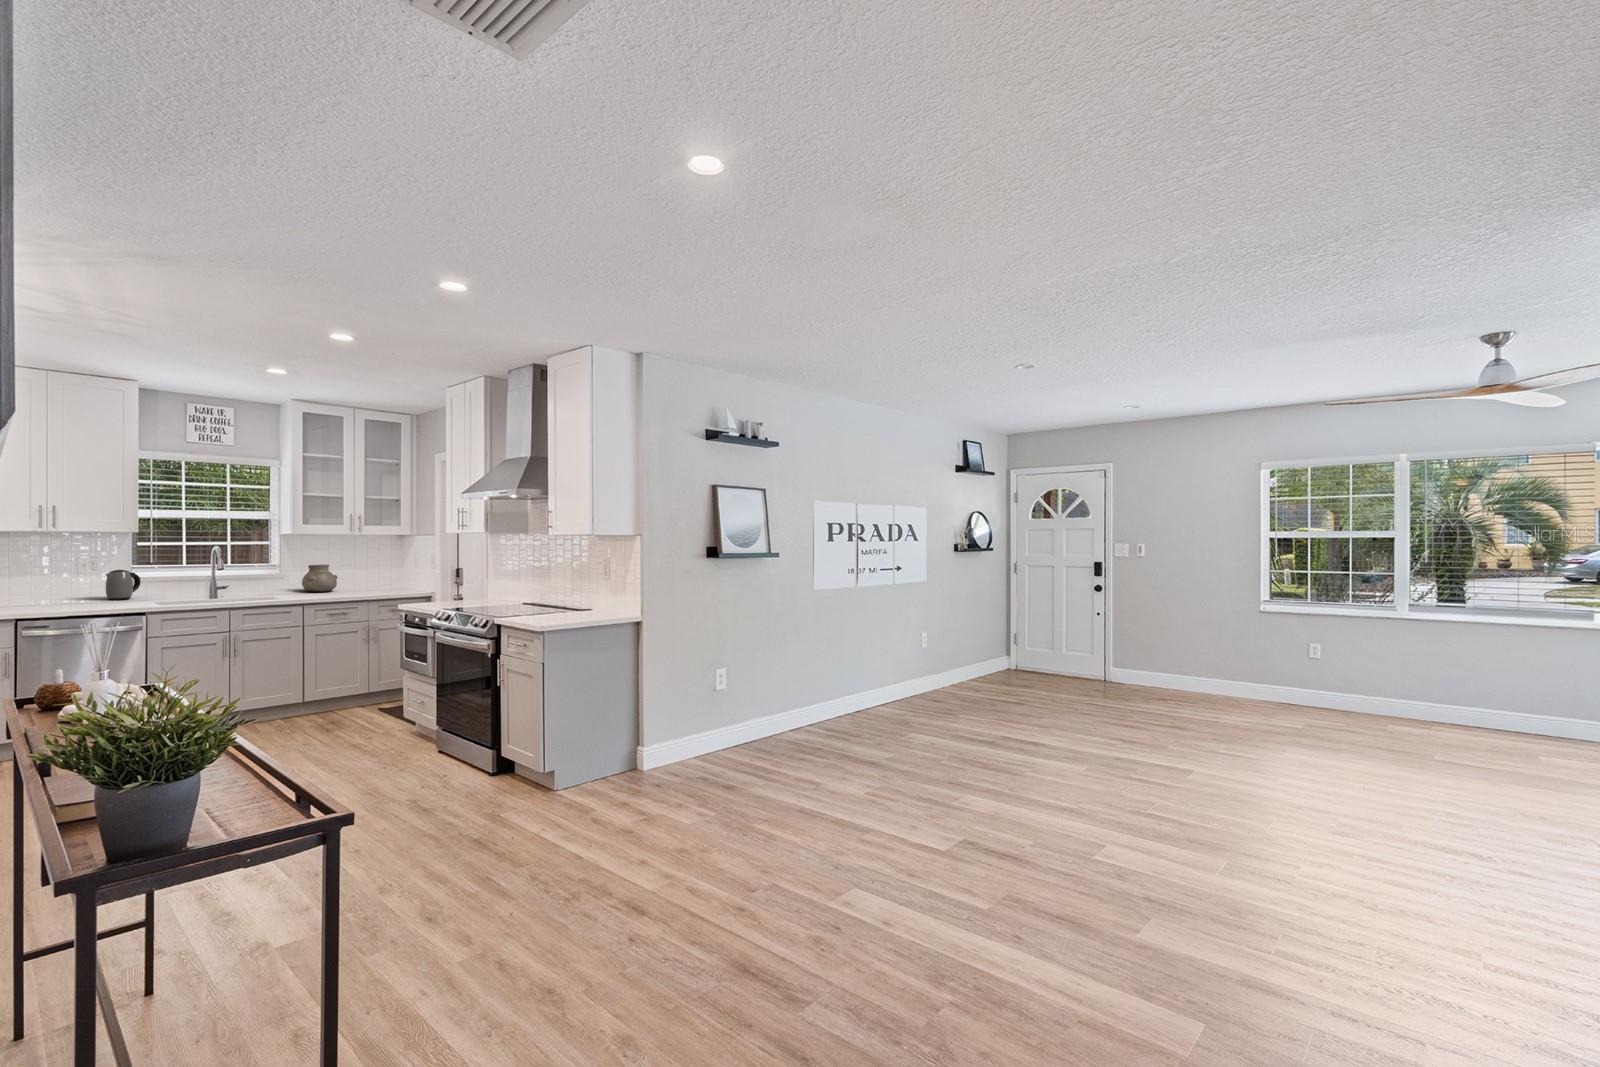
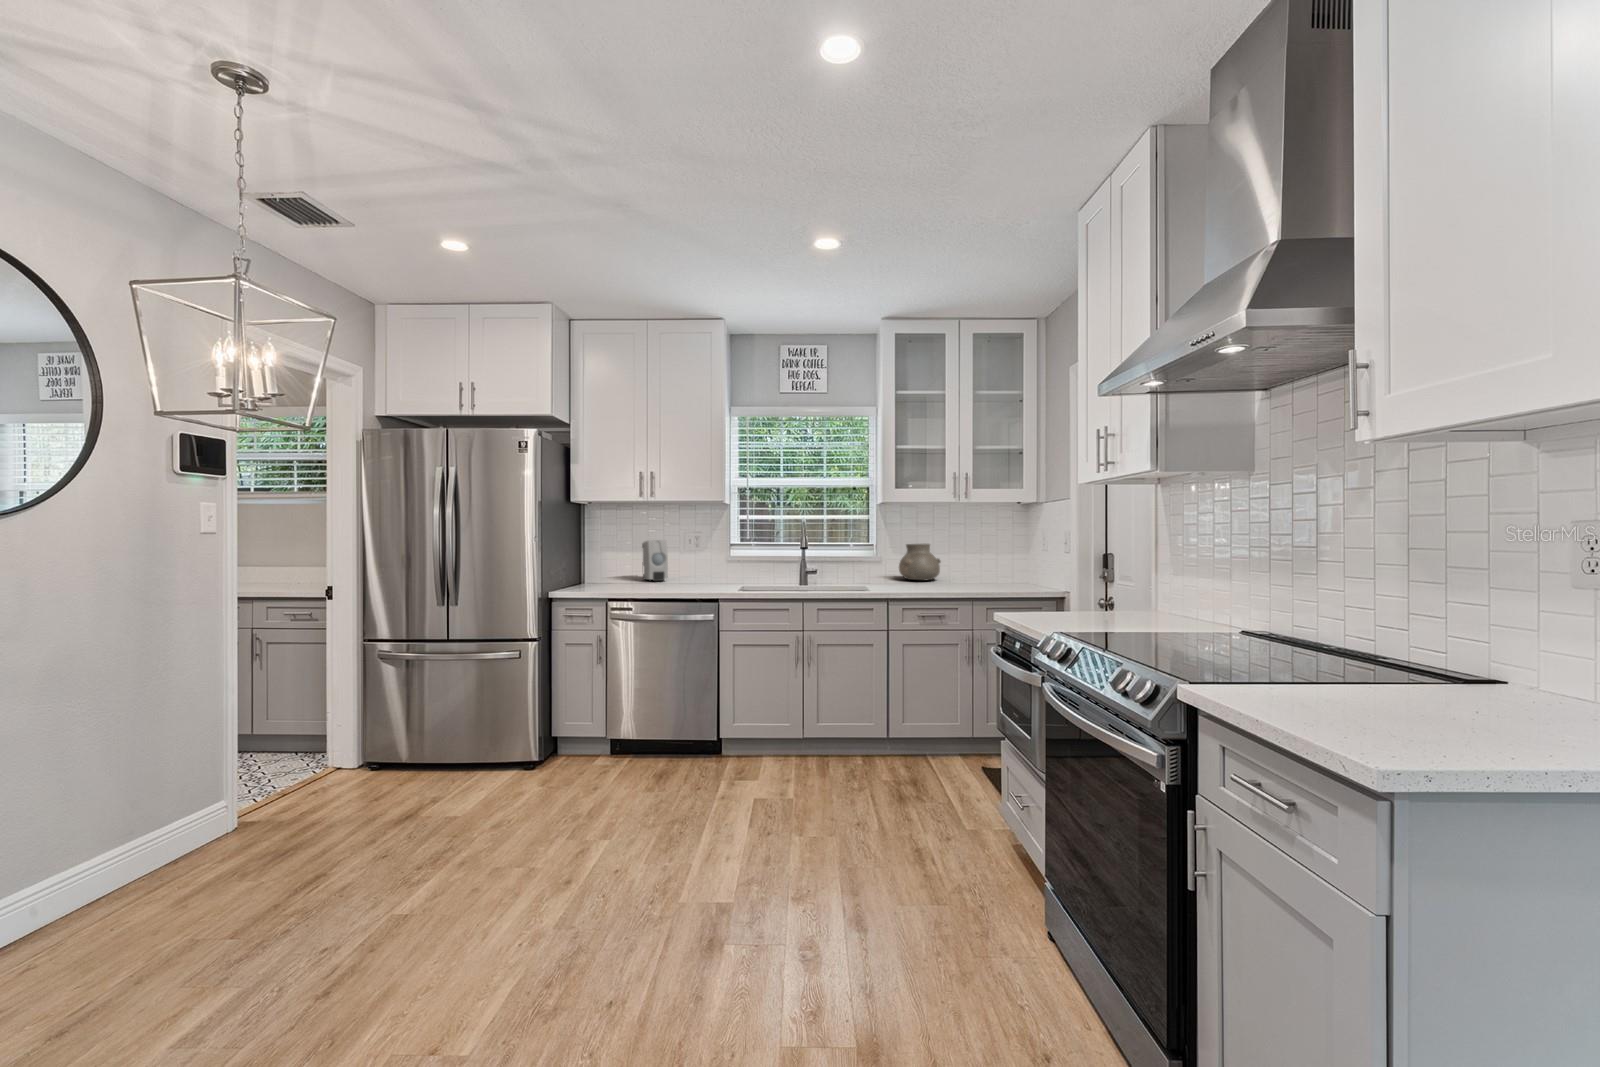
soap dispenser: none [30,566,68,603] -> present [642,540,668,581]
kettle: present [106,570,141,600] -> none [701,546,735,580]

